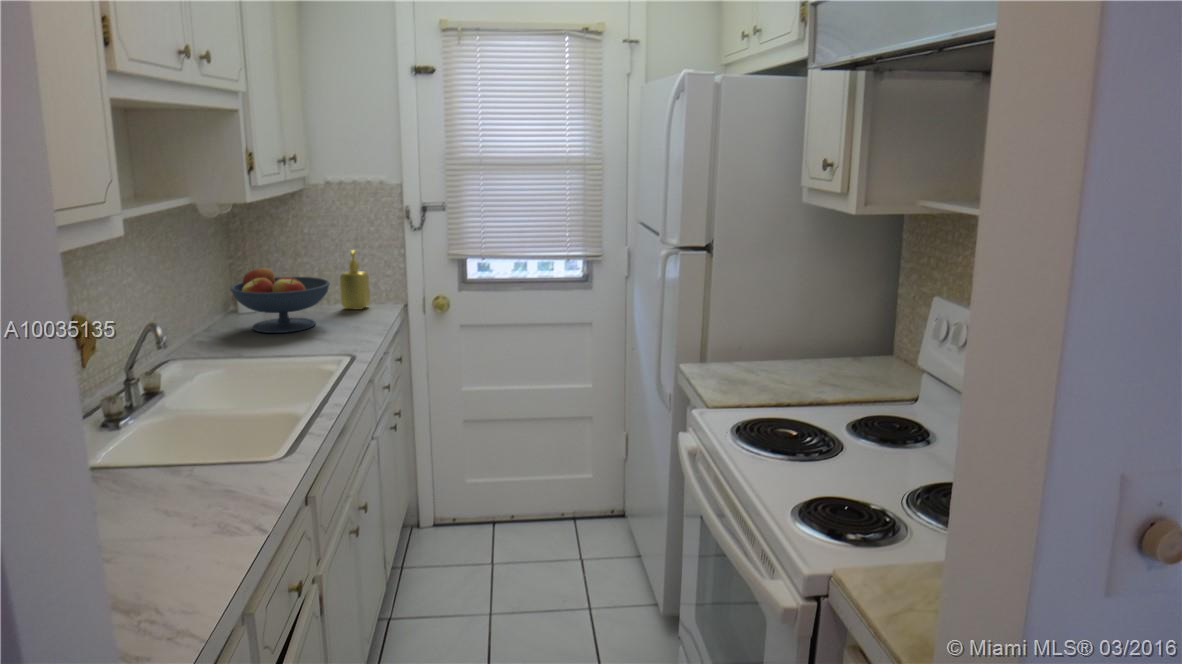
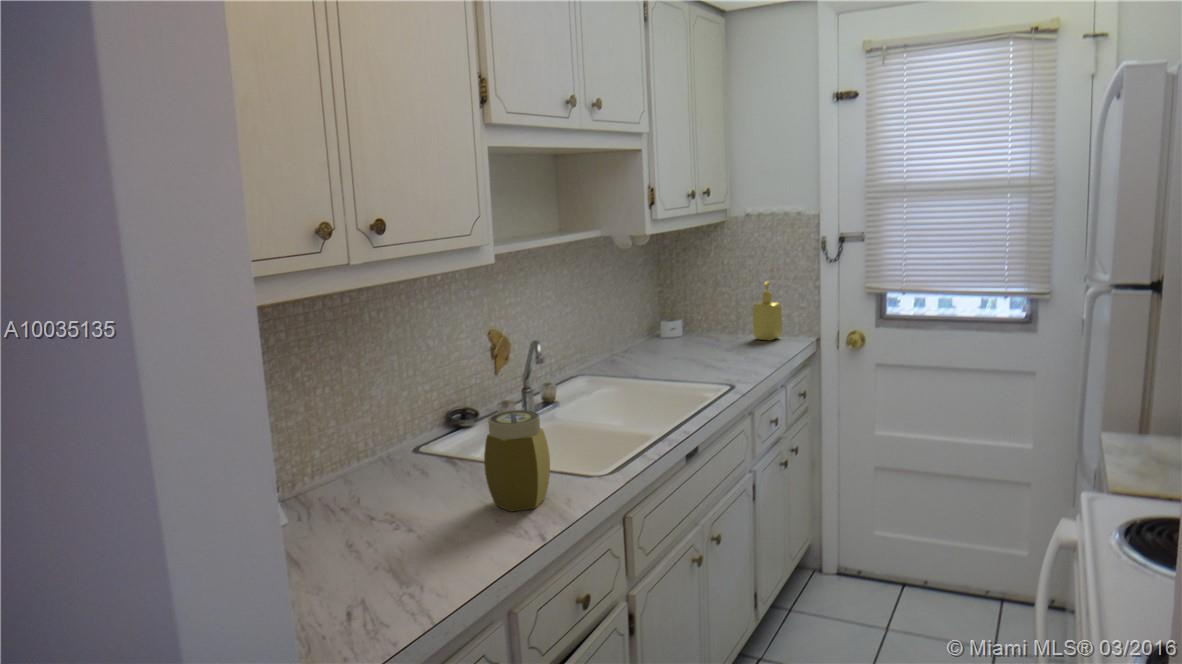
fruit bowl: present [230,268,330,333] -> none [646,295,735,358]
jar: none [155,401,234,519] -> present [484,410,550,511]

